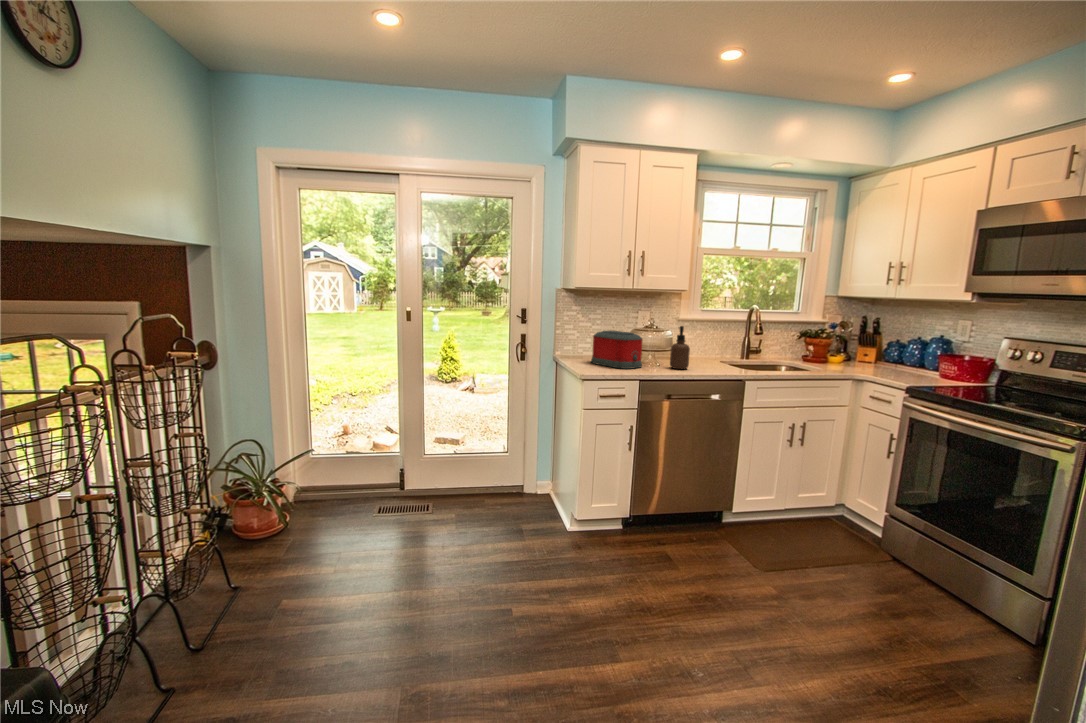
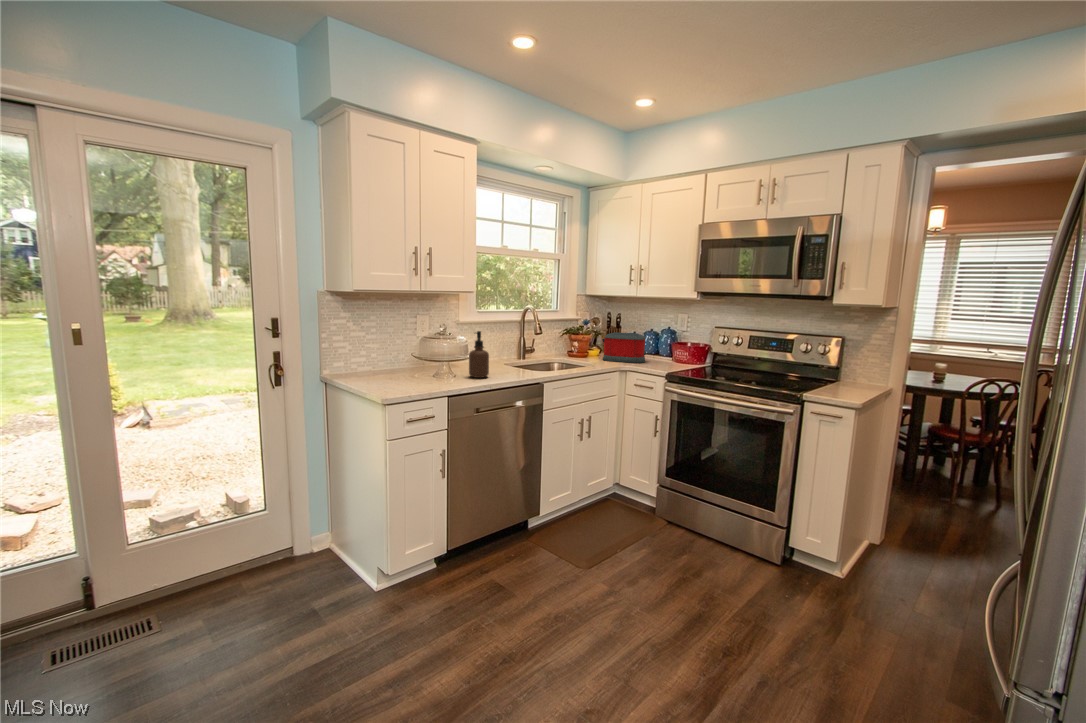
toaster: present [591,331,642,369] -> present [602,332,646,363]

